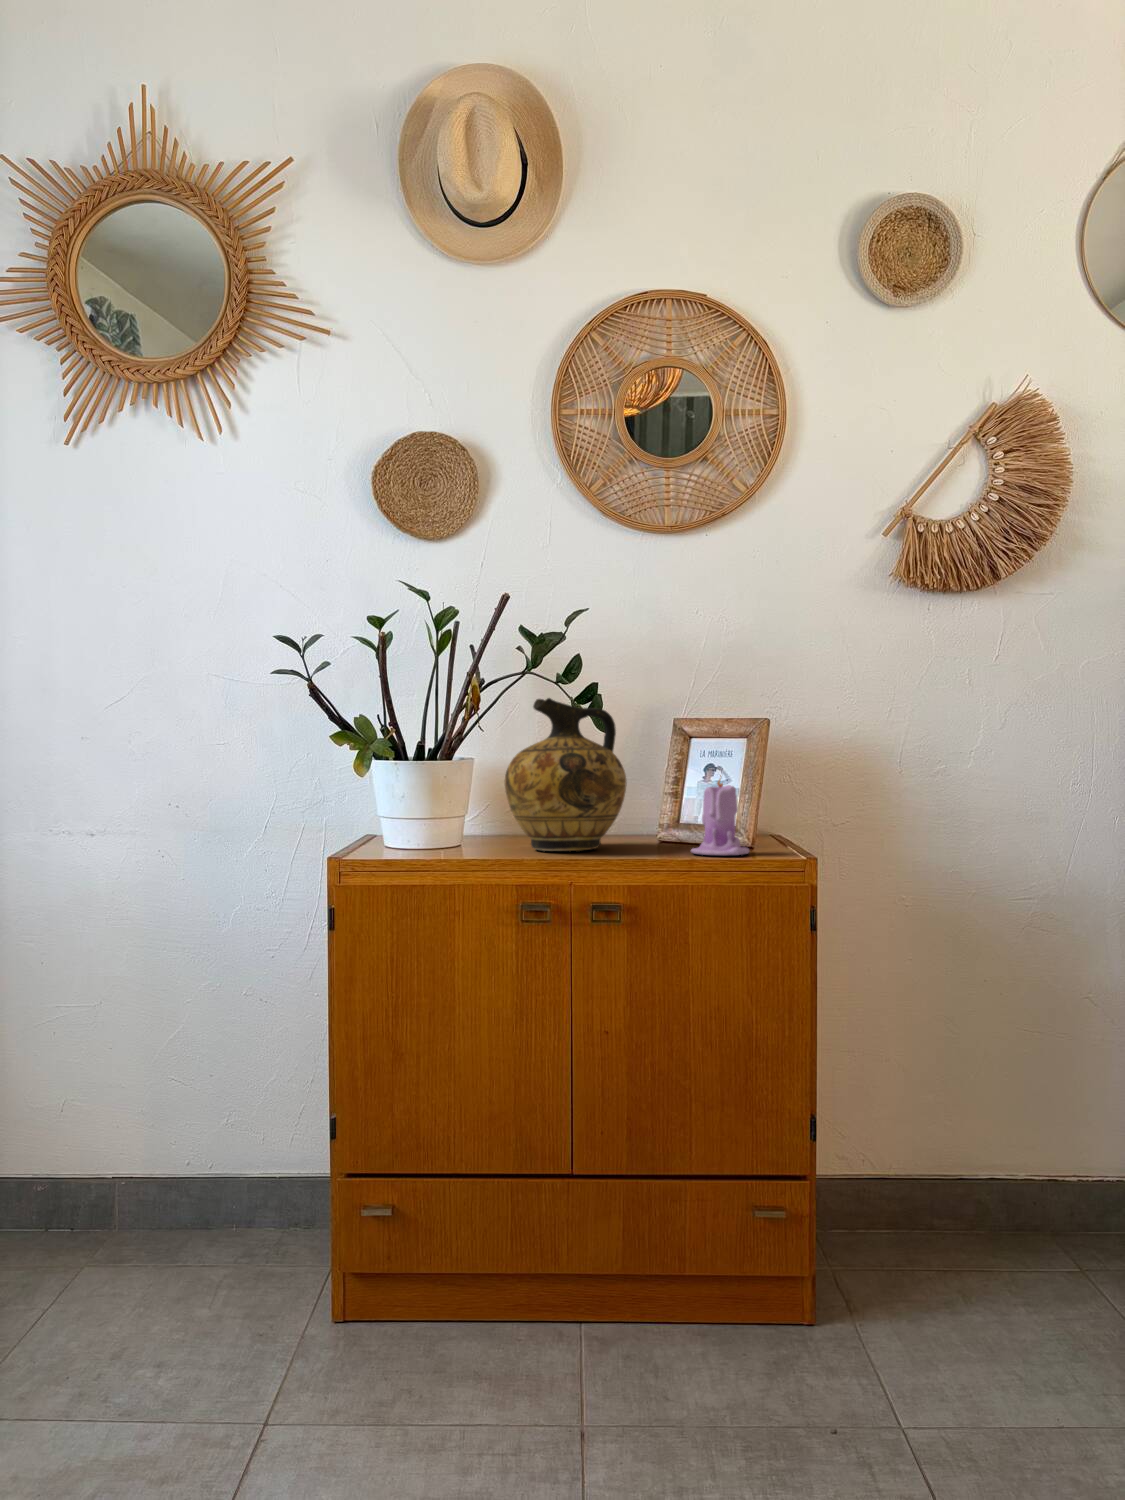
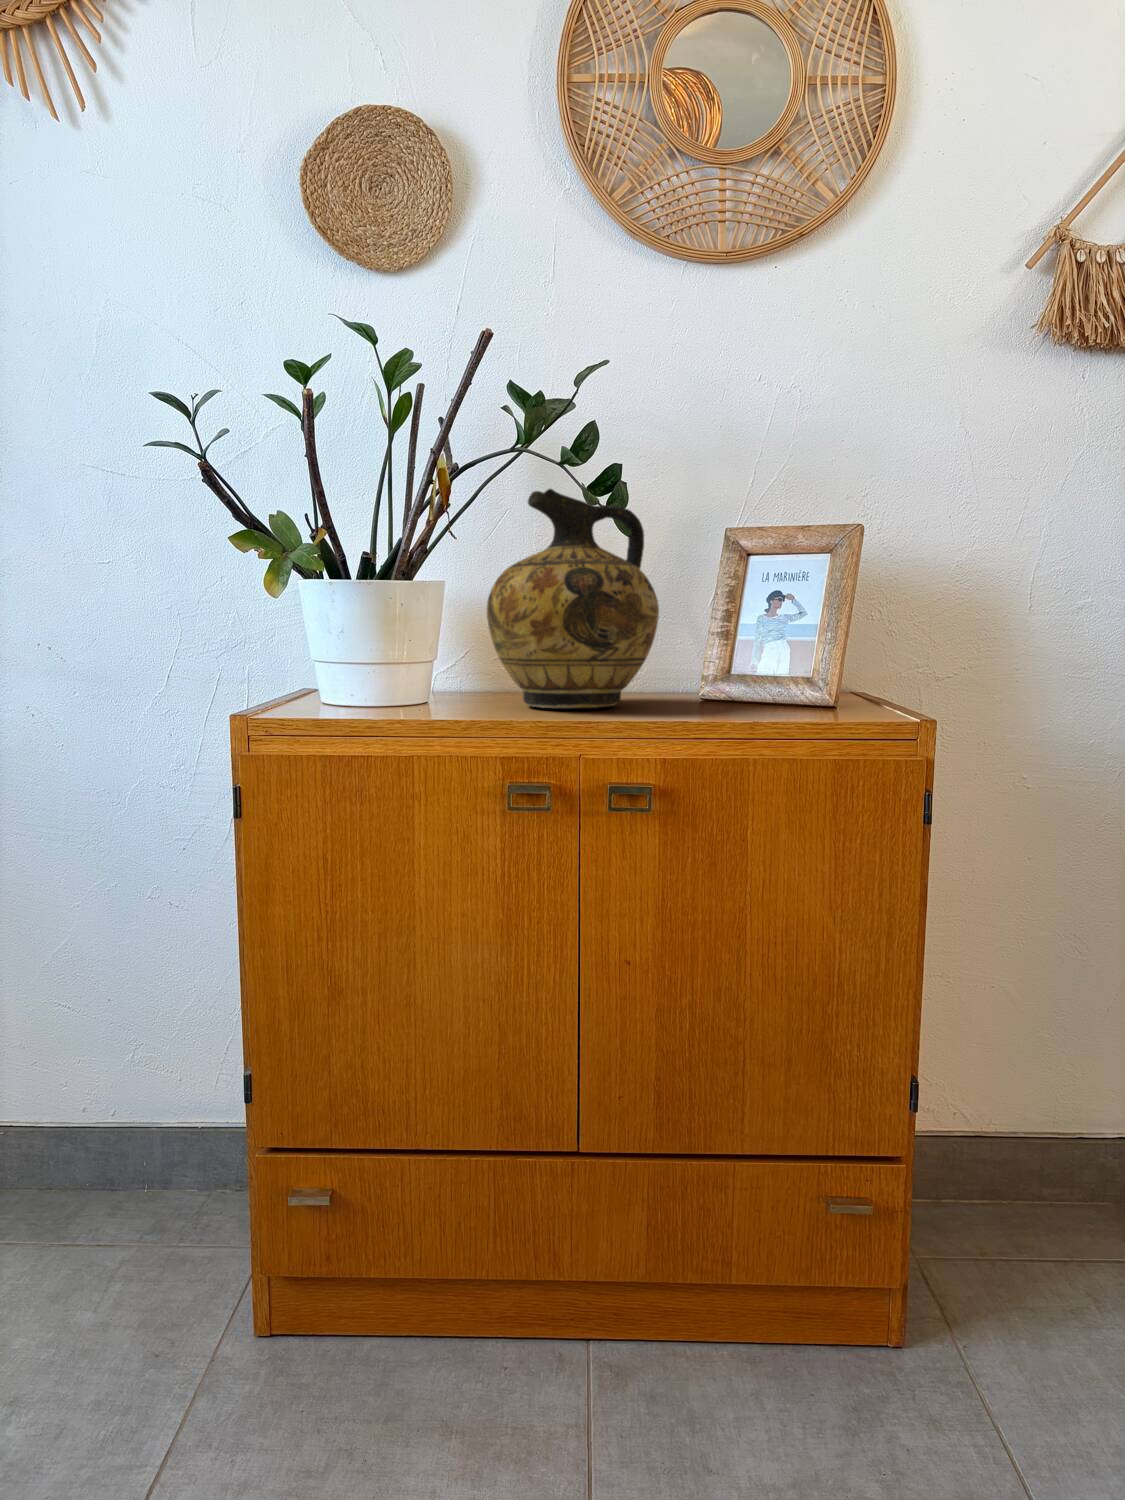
candle: present [691,776,749,855] -> none [750,601,834,717]

